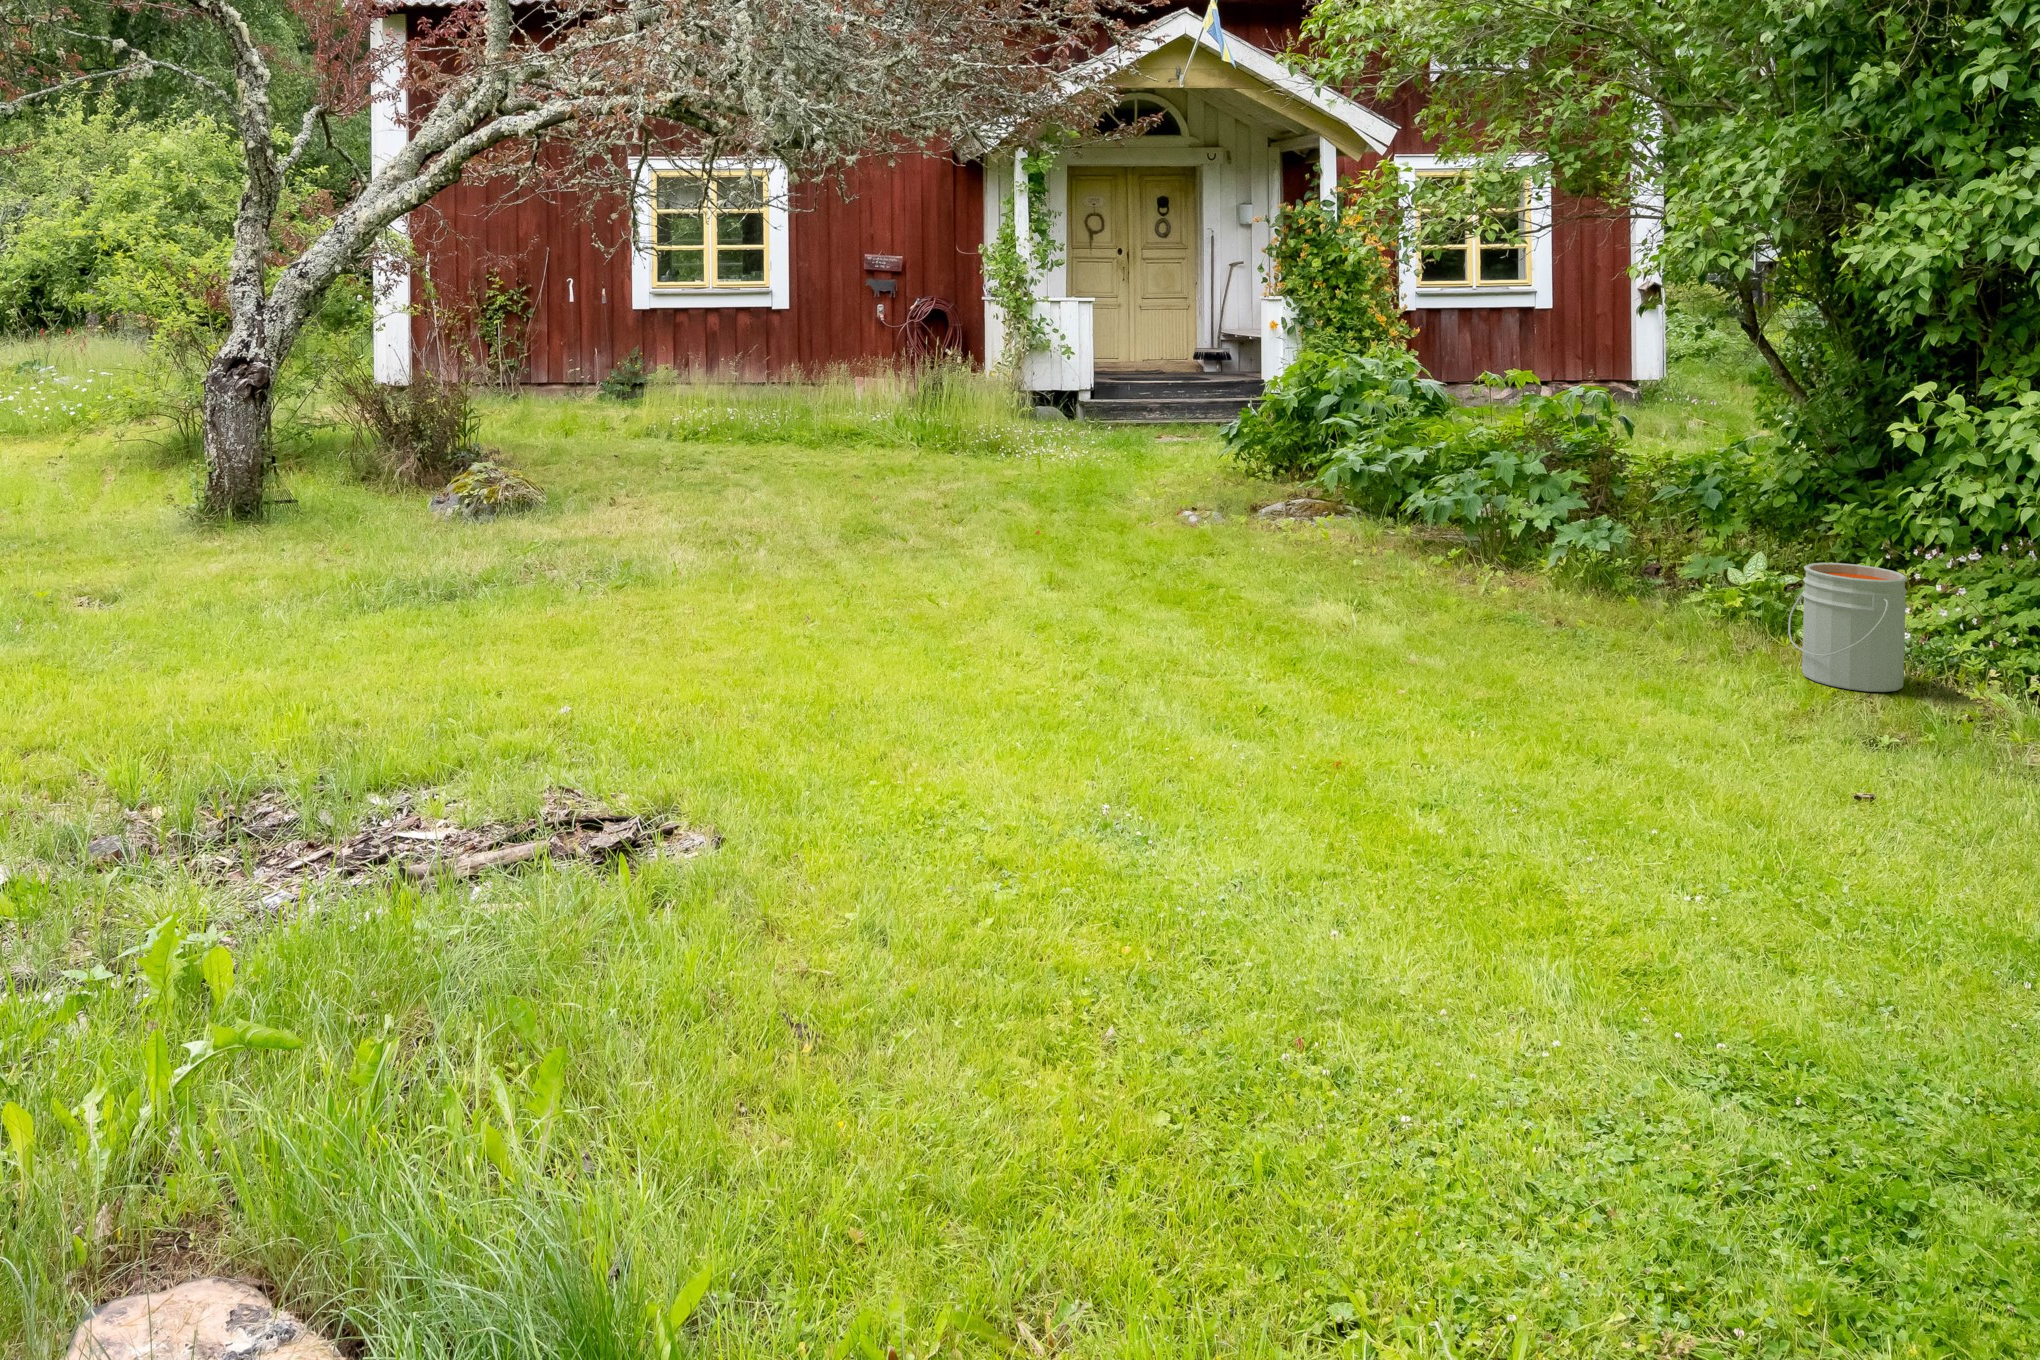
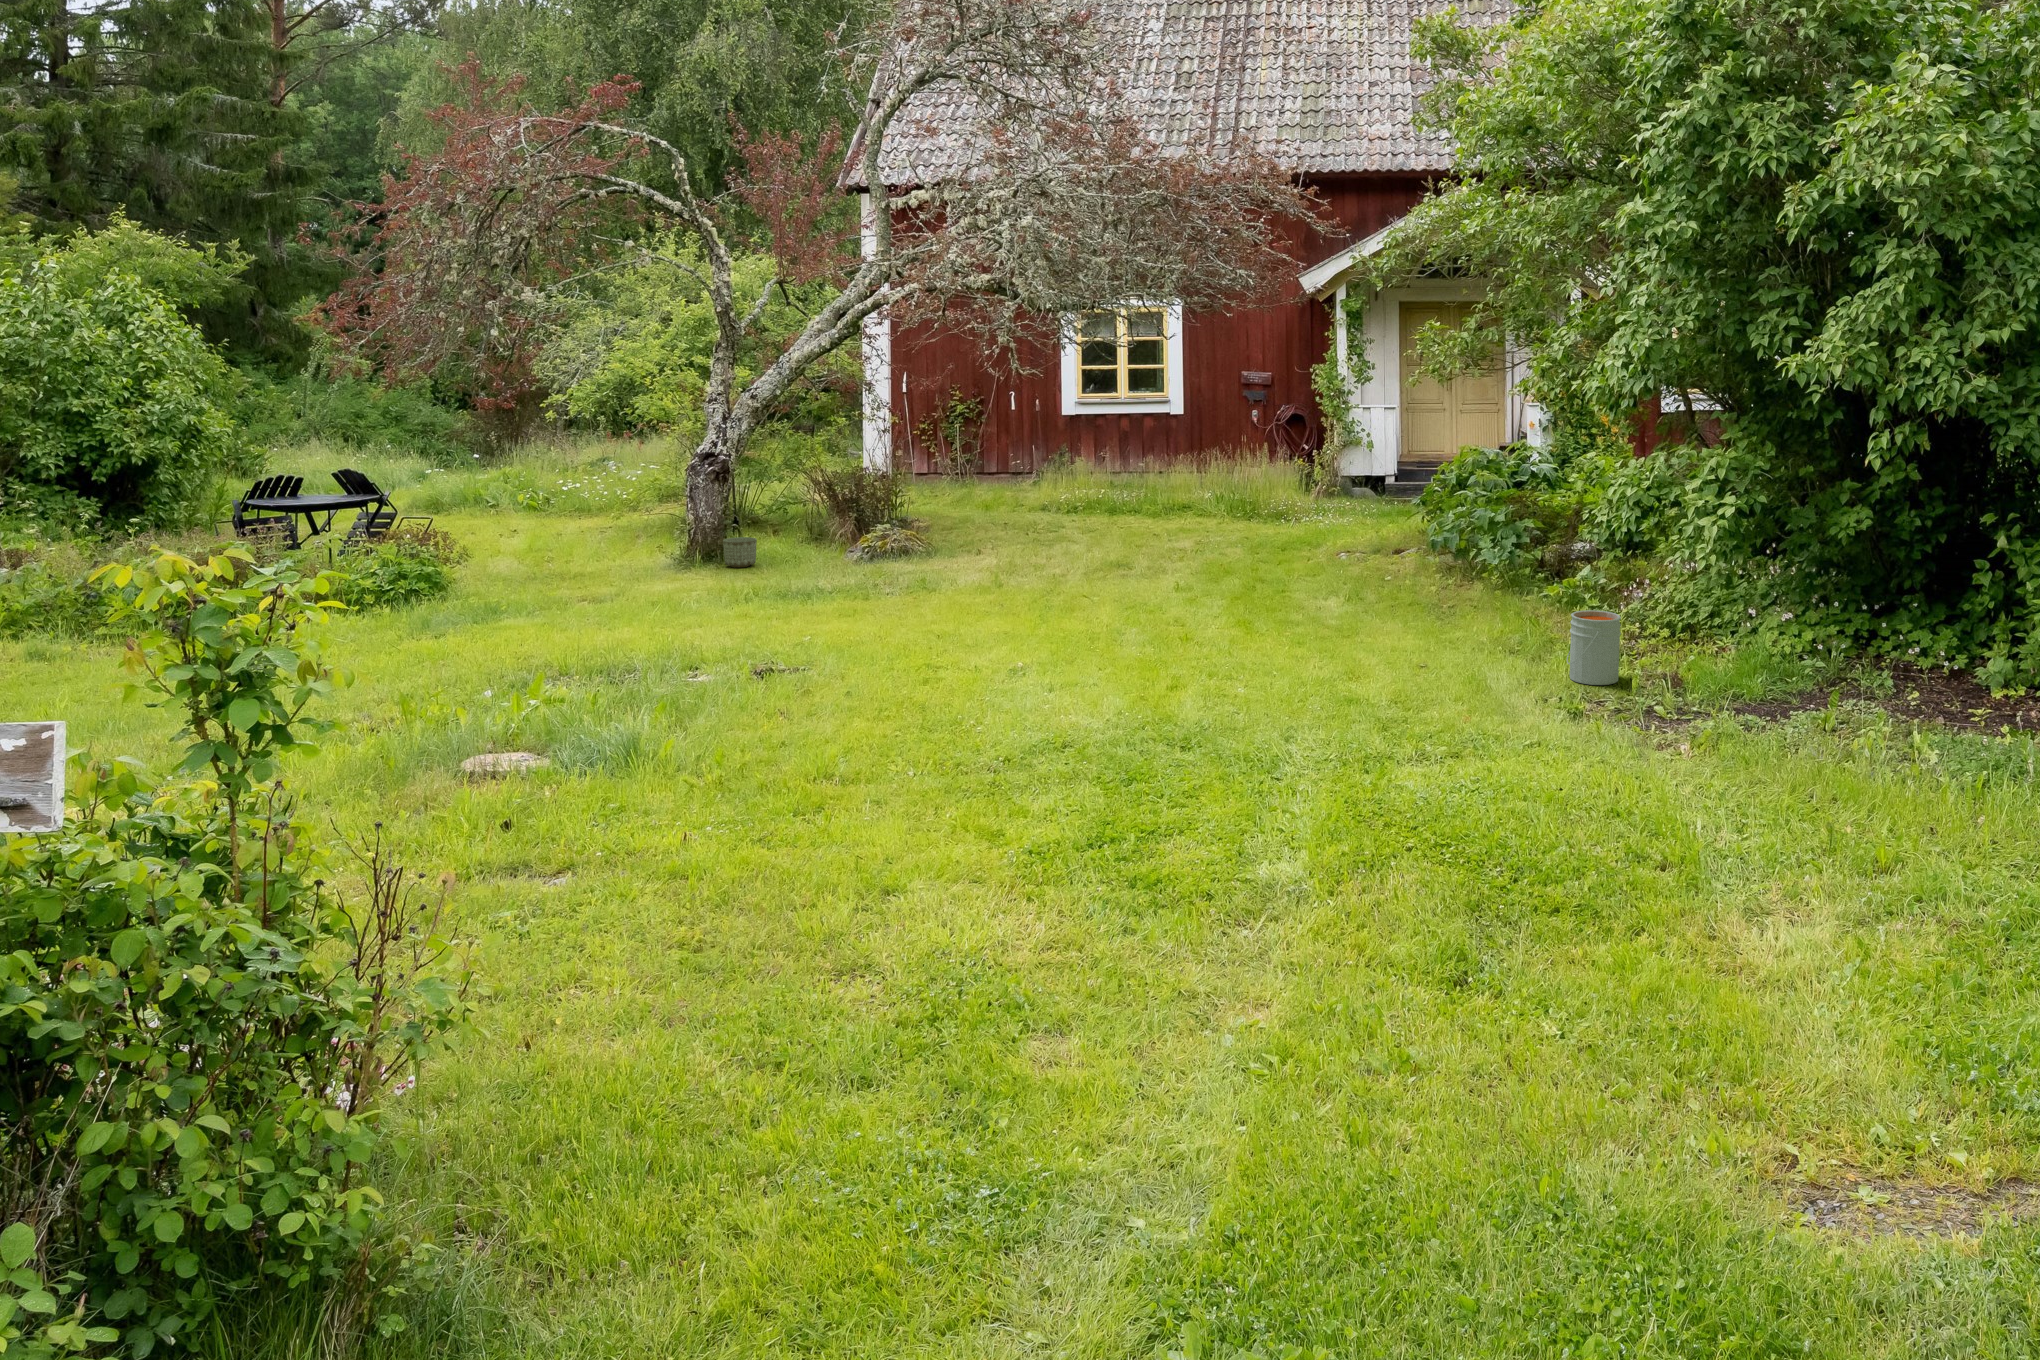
planter: none [260,470,308,514] -> present [723,537,757,568]

